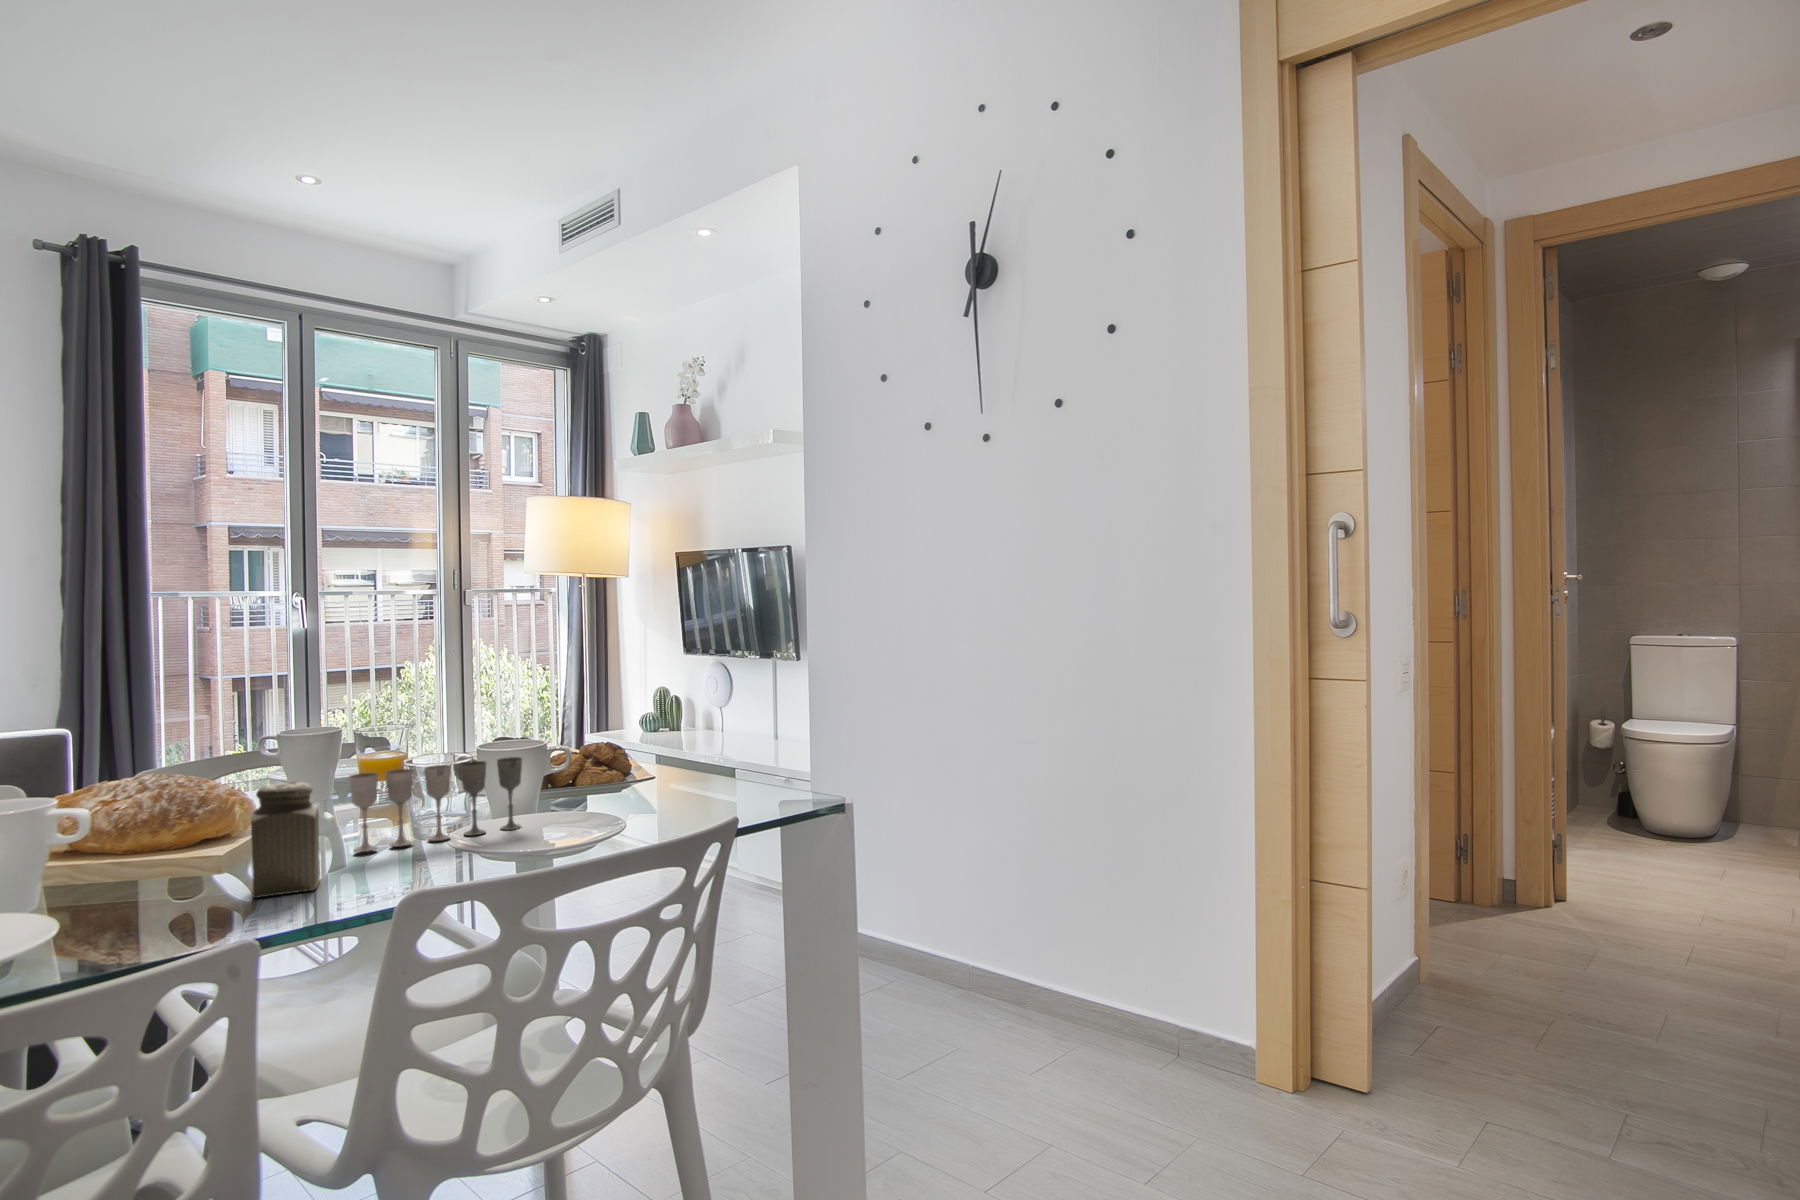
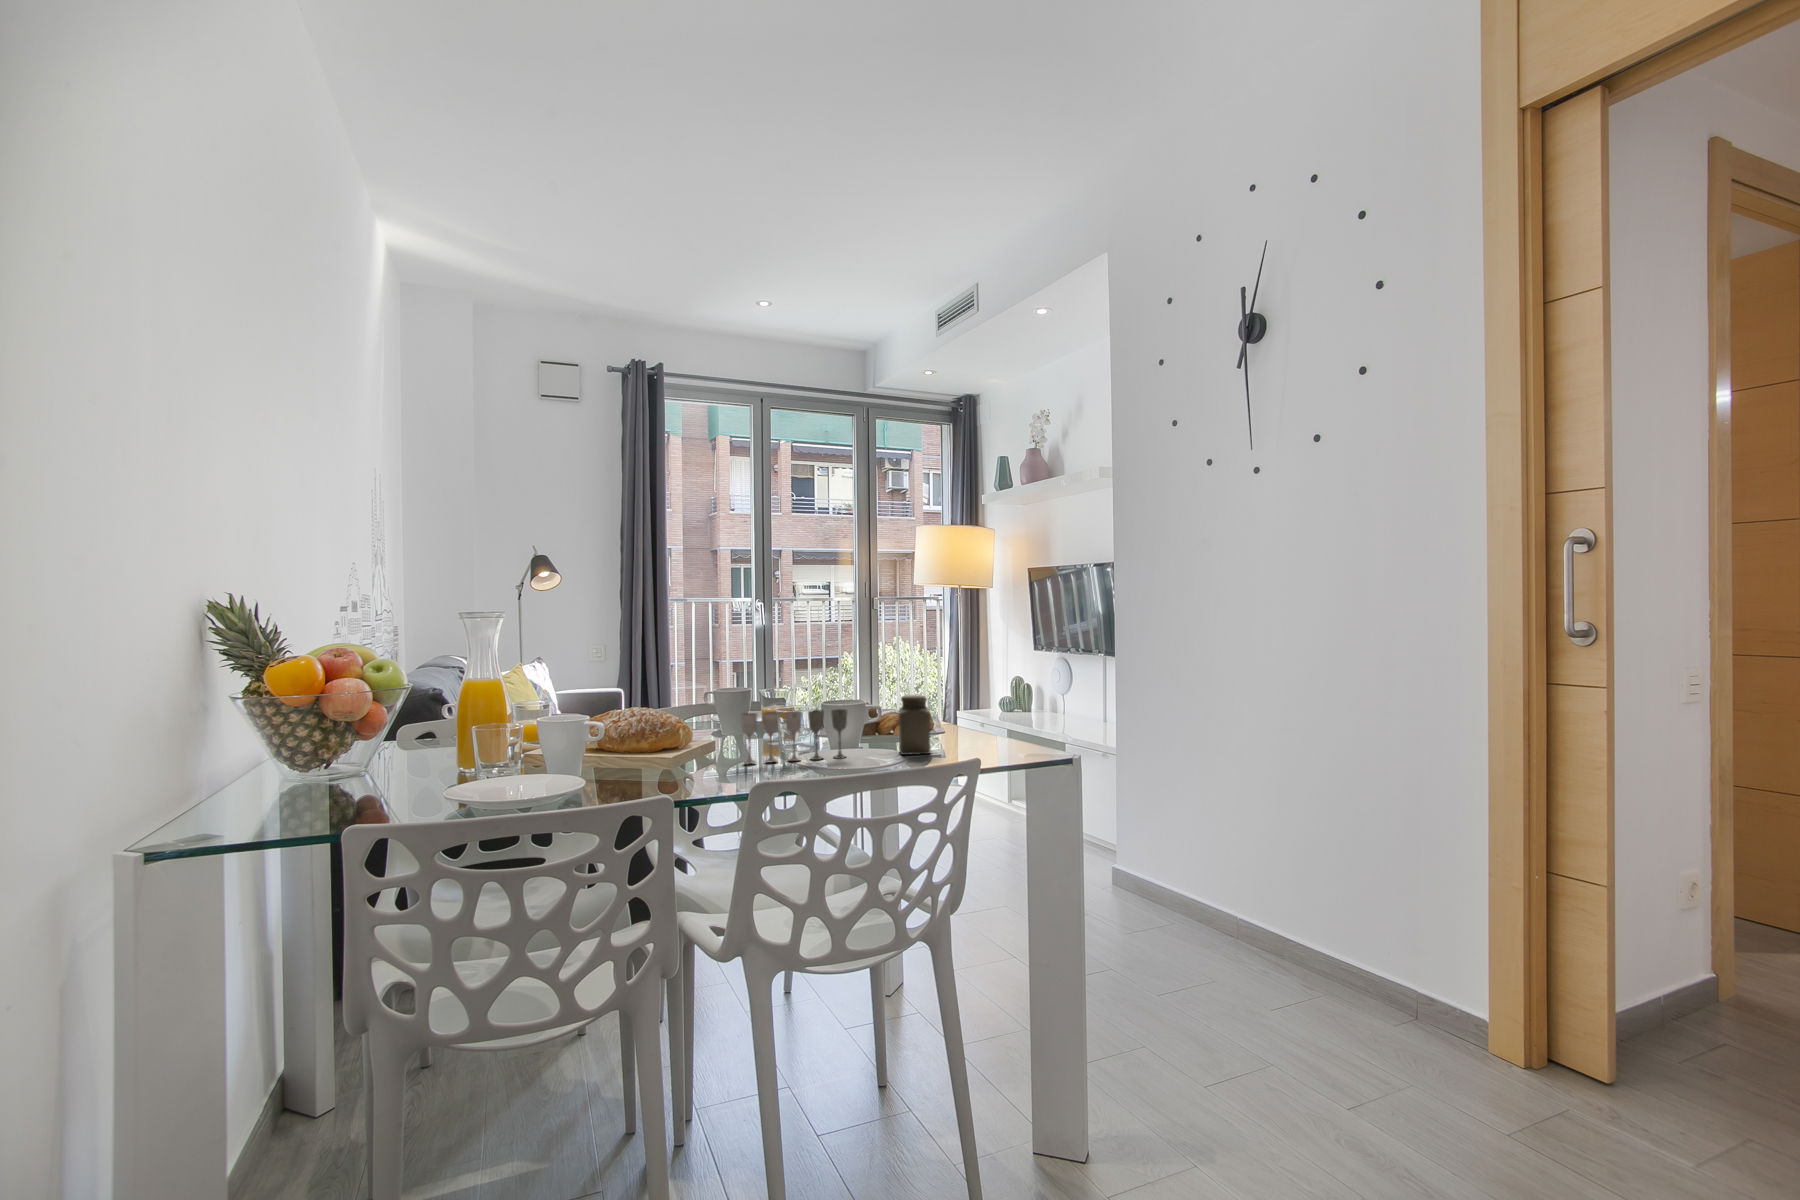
salt shaker: present [251,782,320,898] -> present [899,695,931,755]

